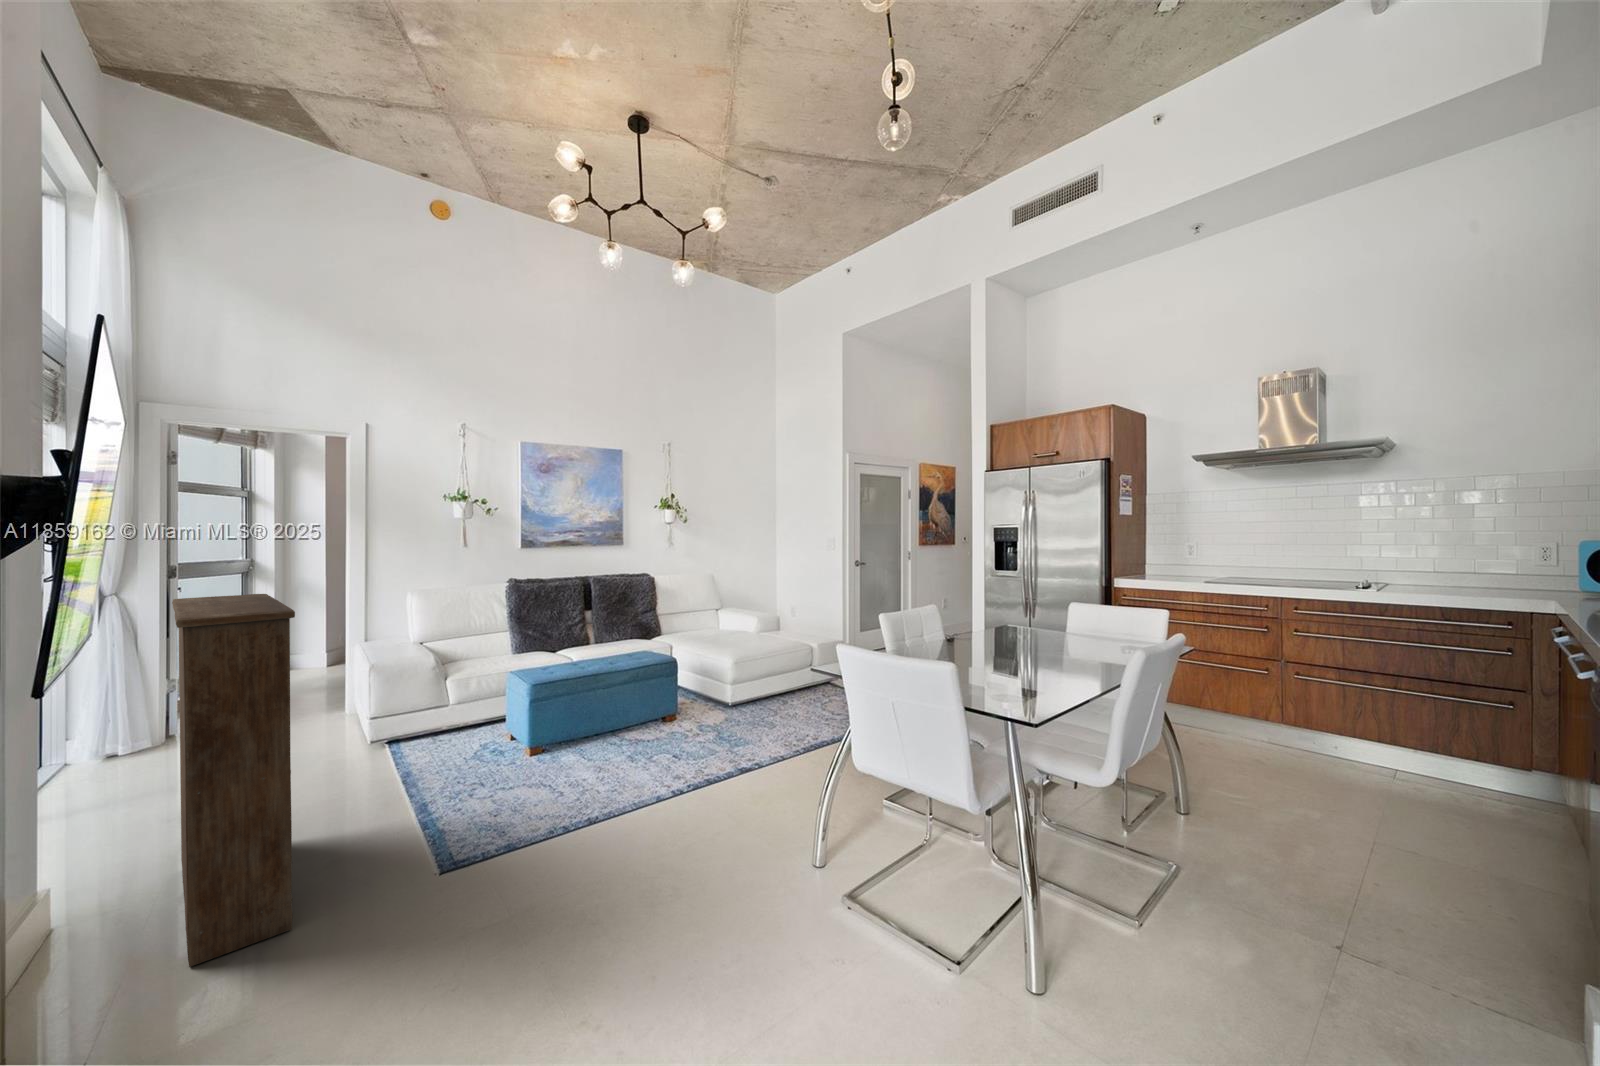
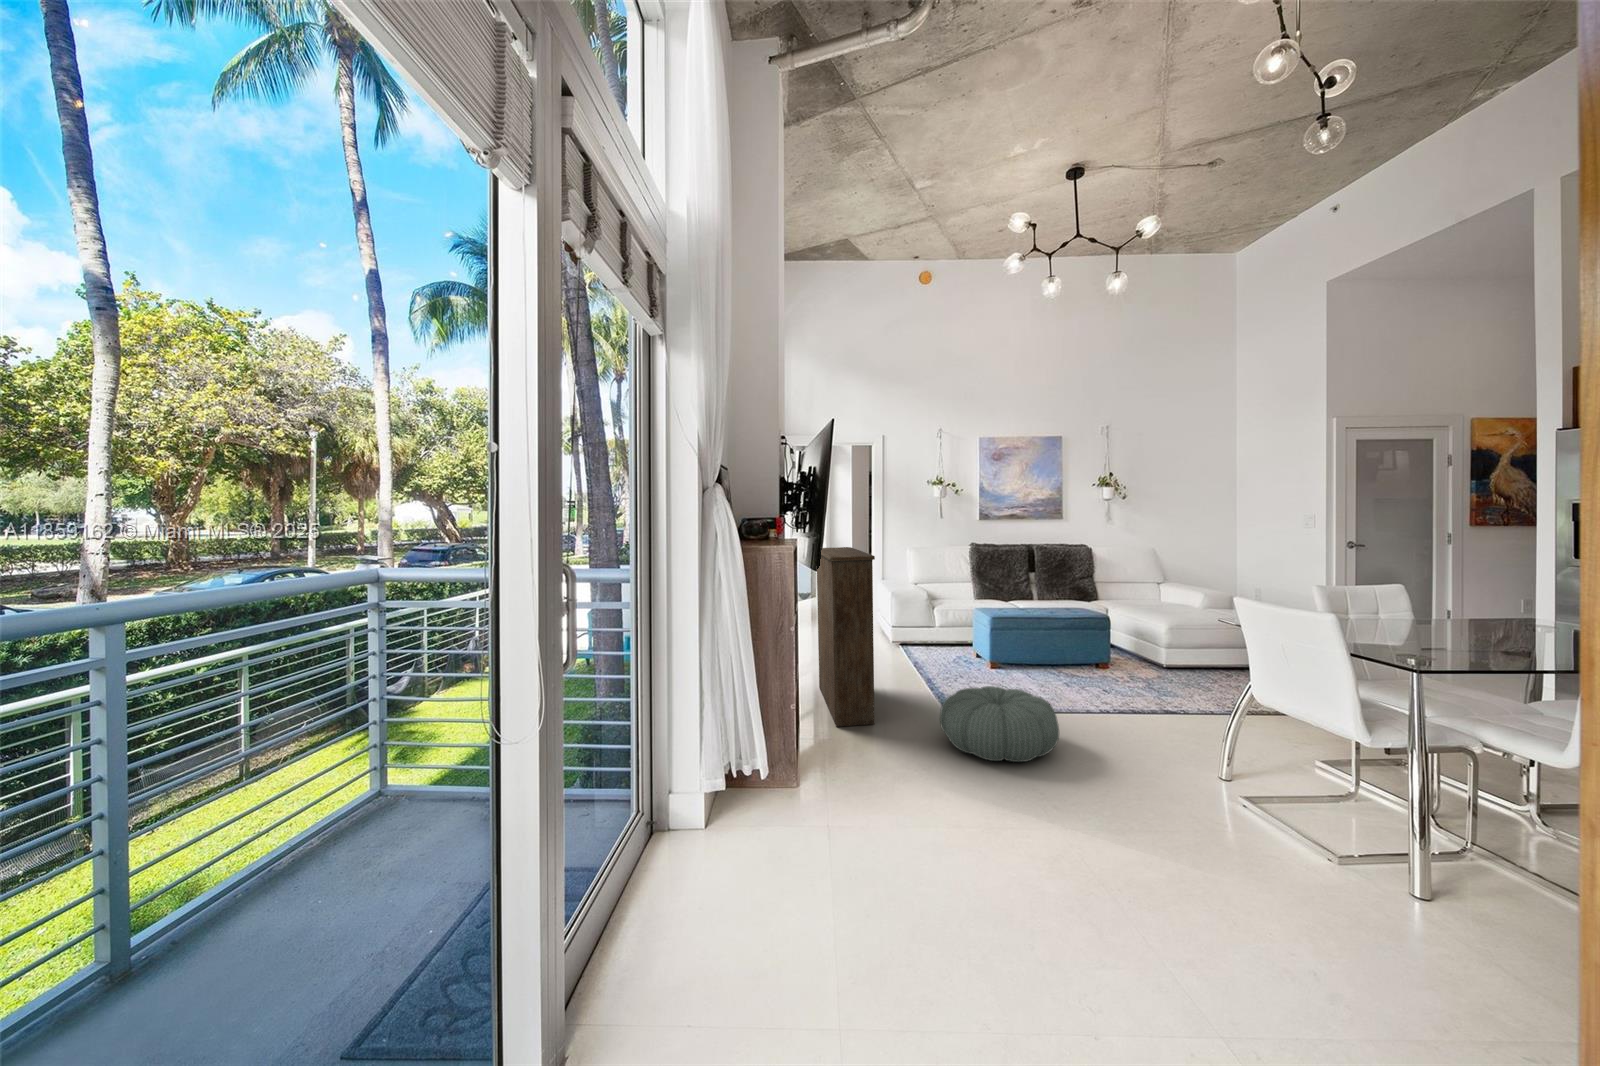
pouf: none [427,798,624,945] -> present [940,686,1059,762]

